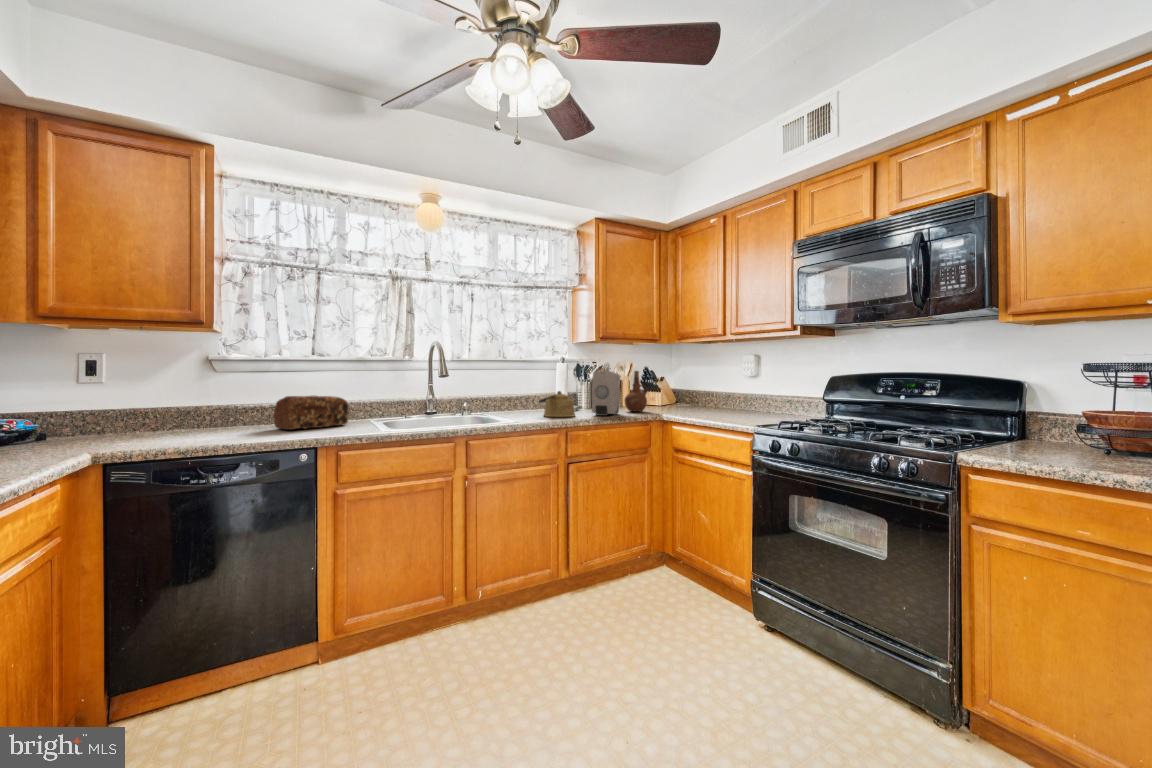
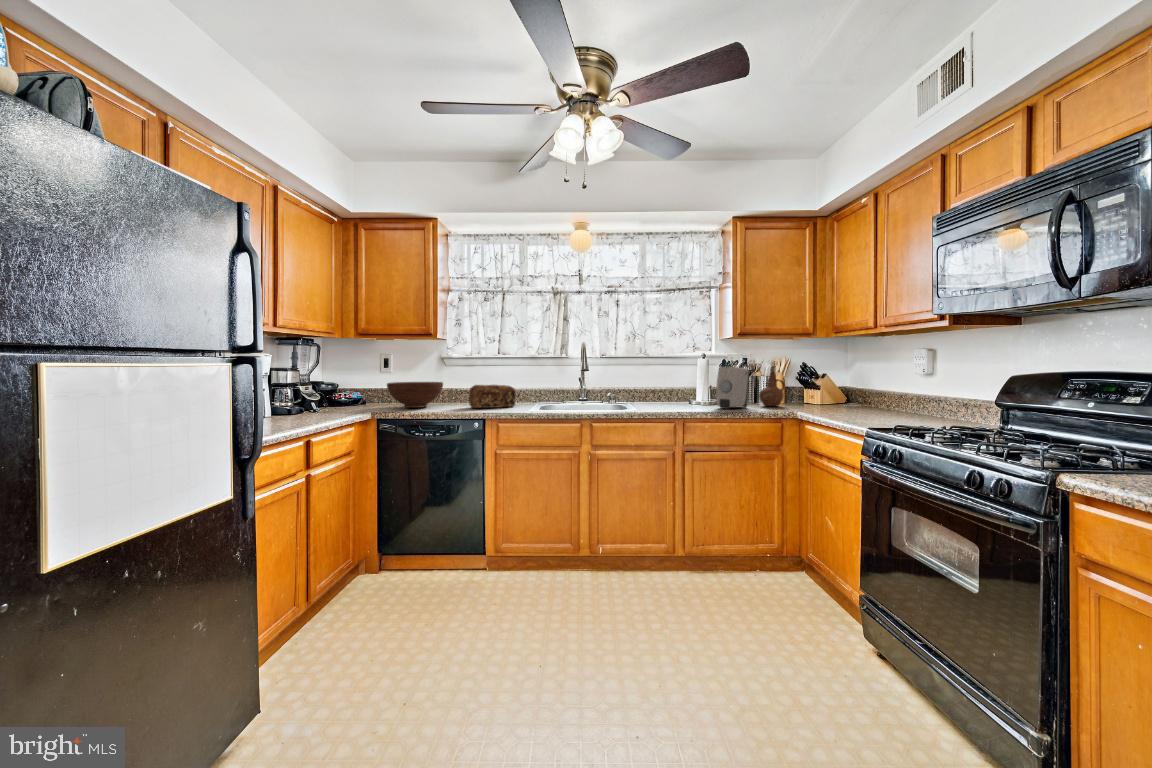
kettle: present [539,391,575,417] -> none [666,384,701,408]
fruit bowl: none [116,394,225,435] -> present [387,382,443,408]

